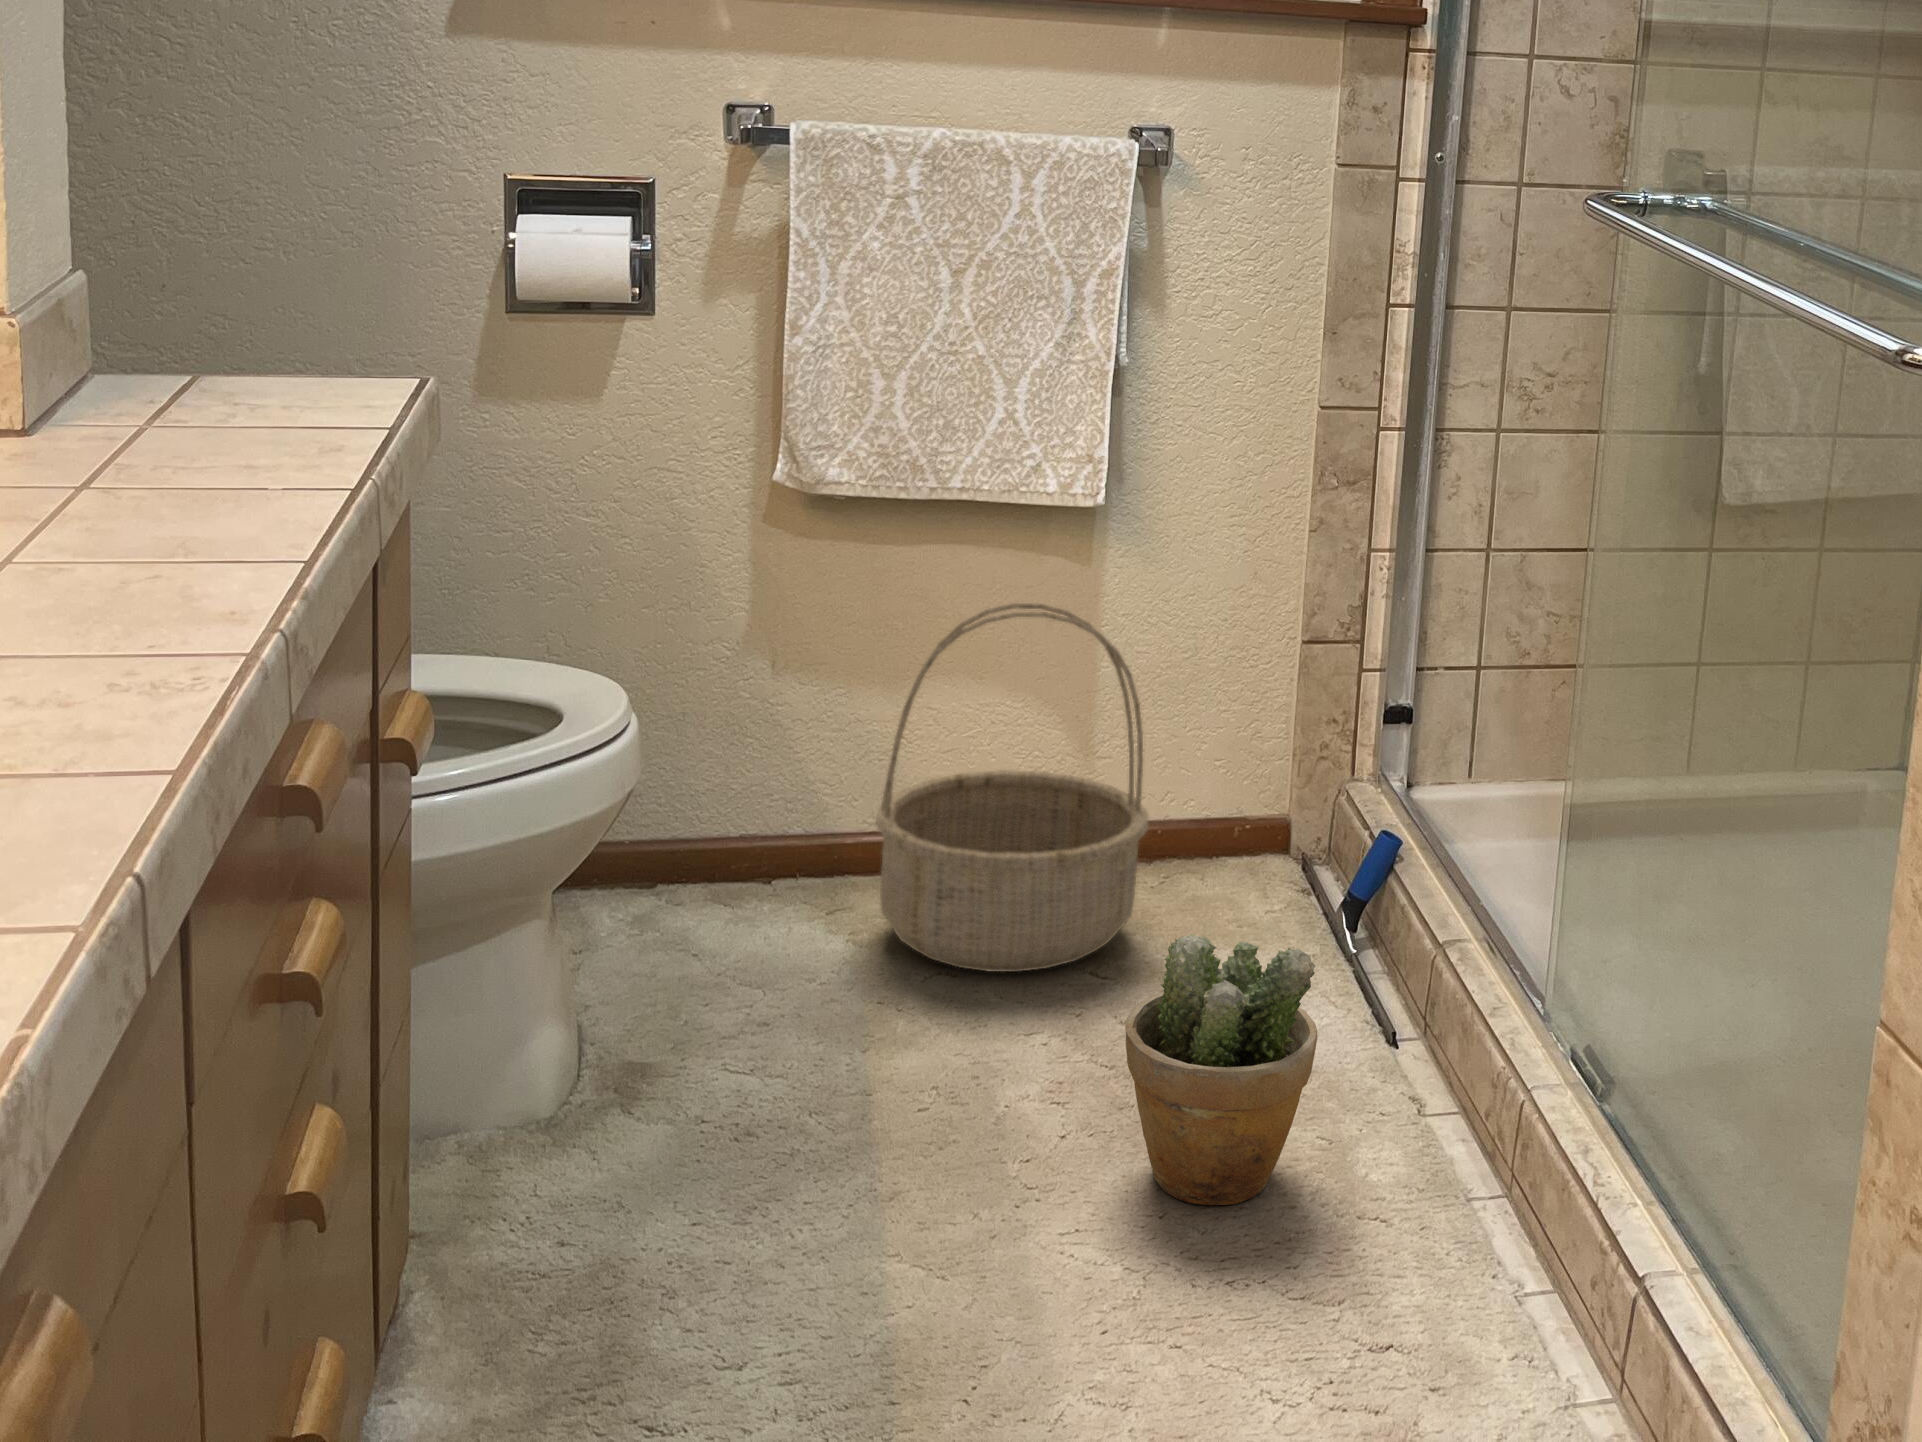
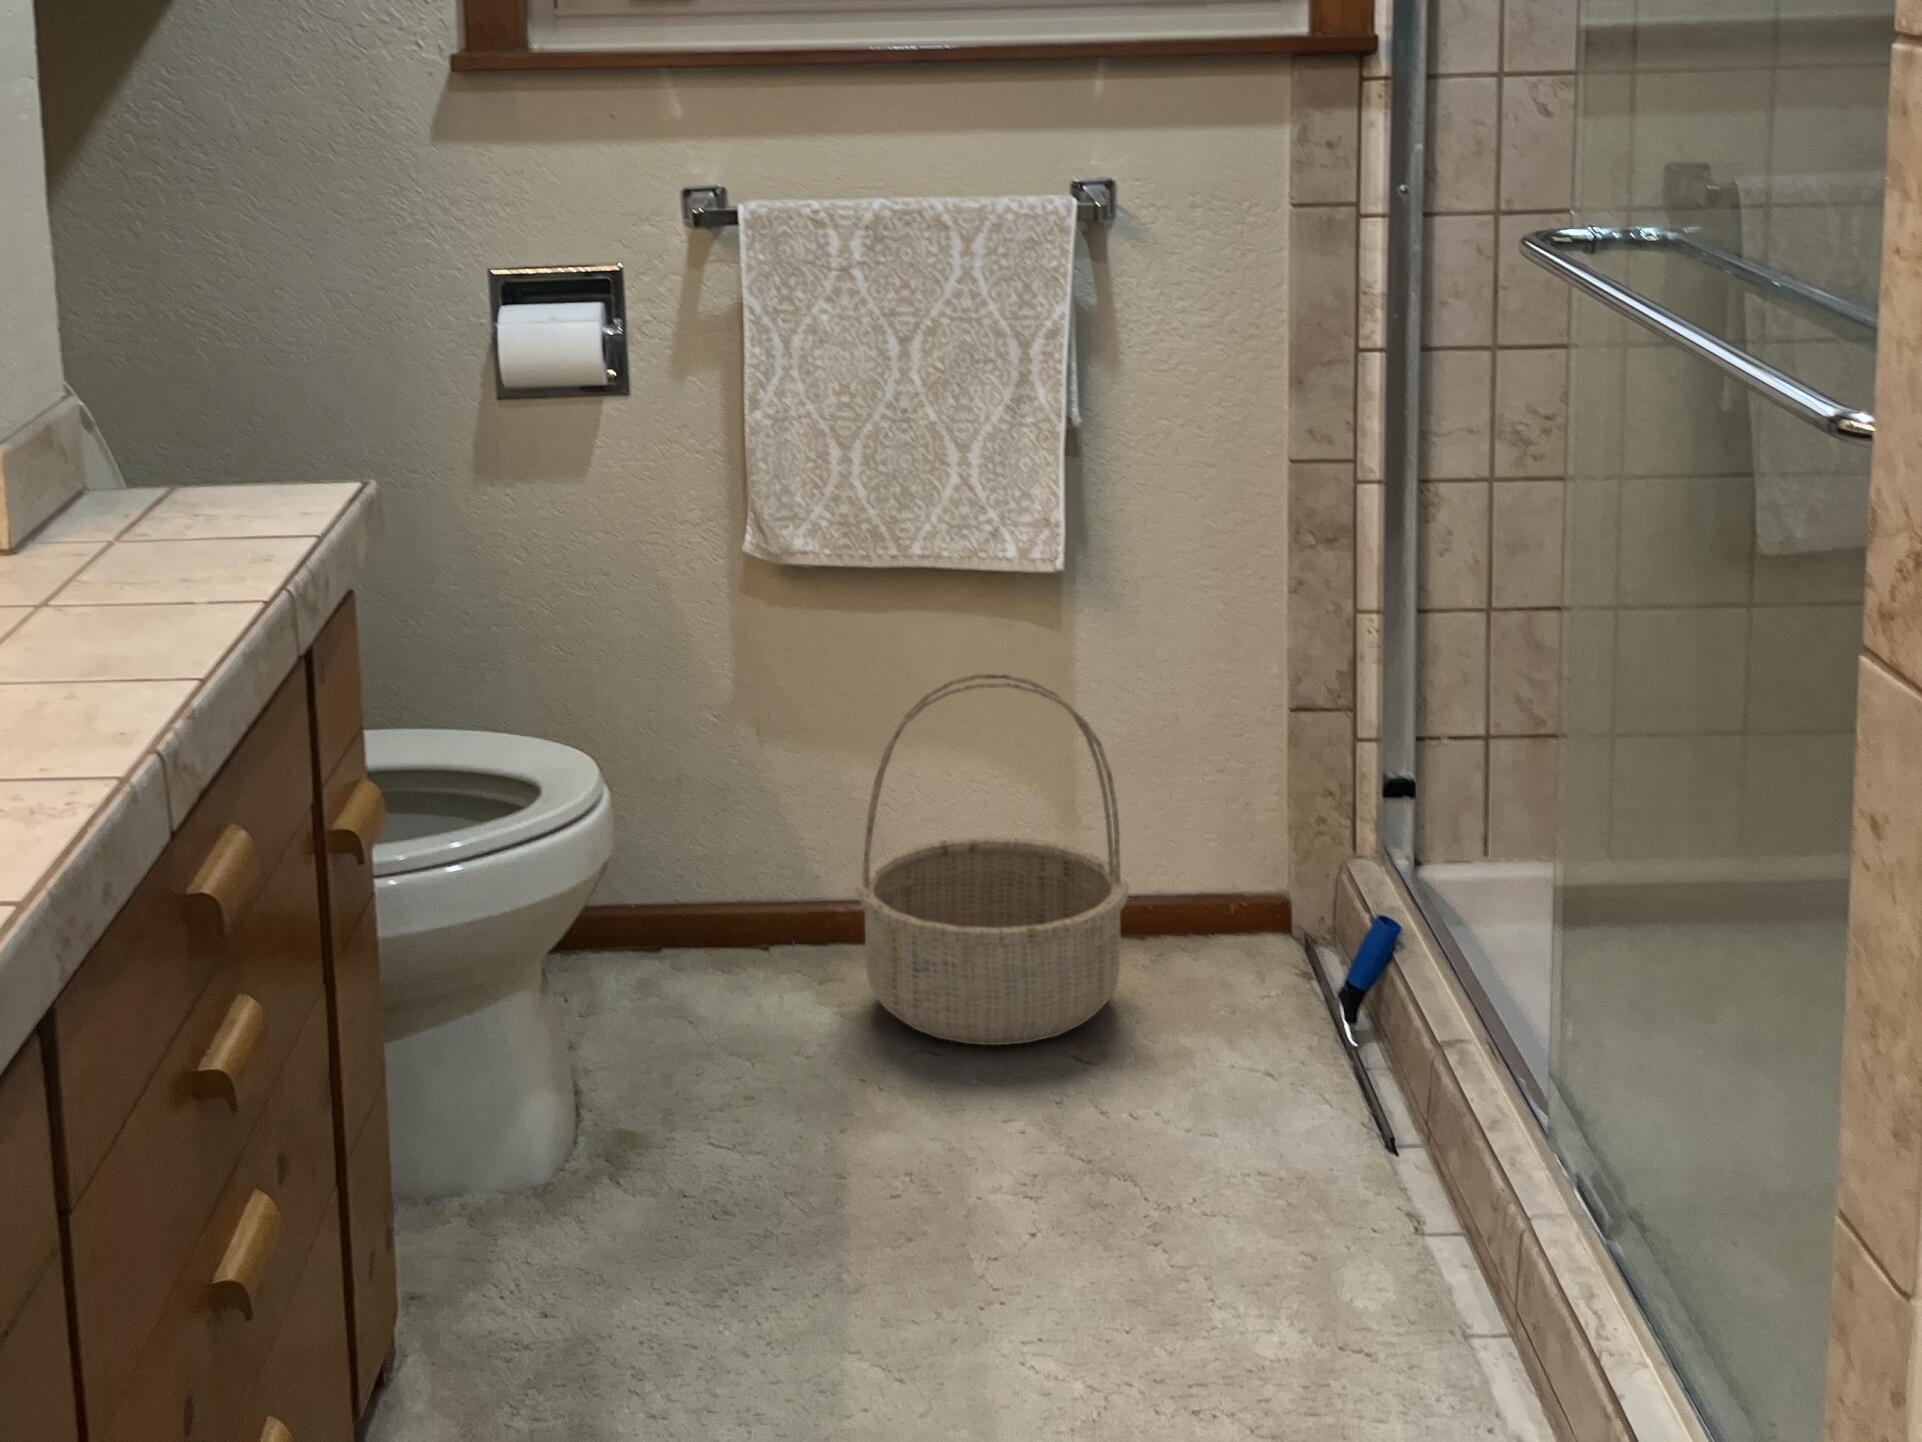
potted plant: present [1125,935,1317,1205] -> none [1068,1030,1270,1315]

